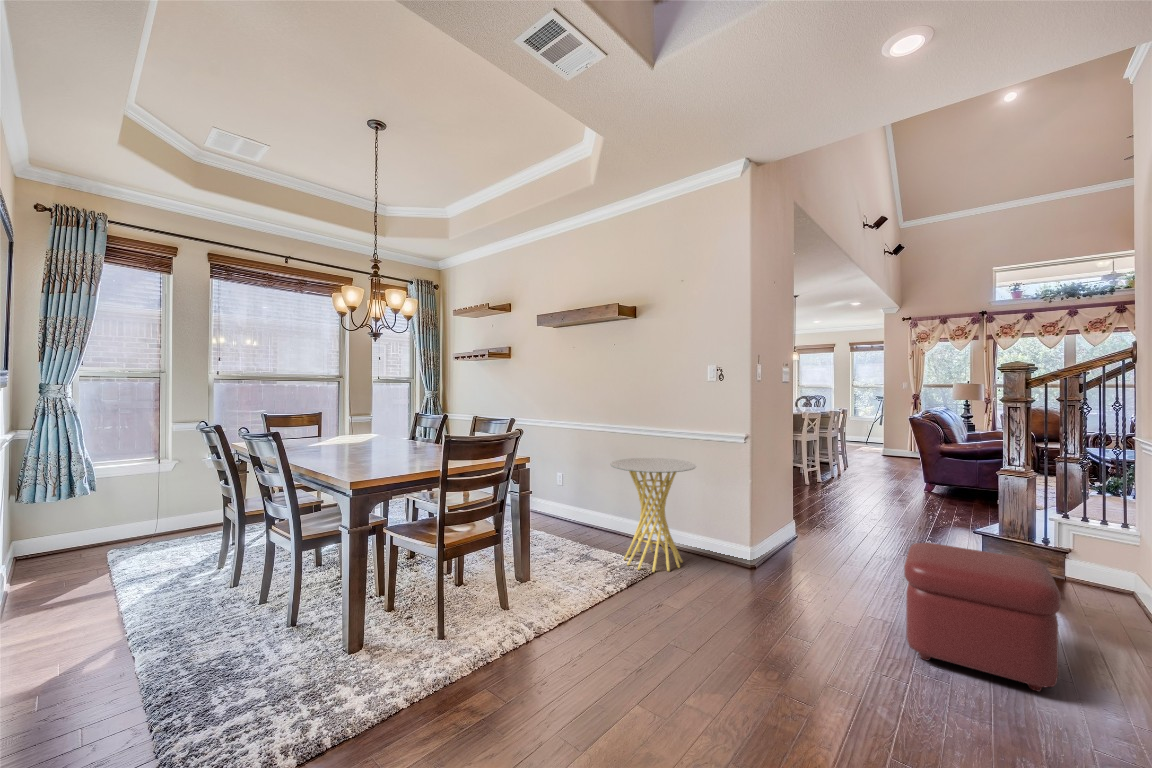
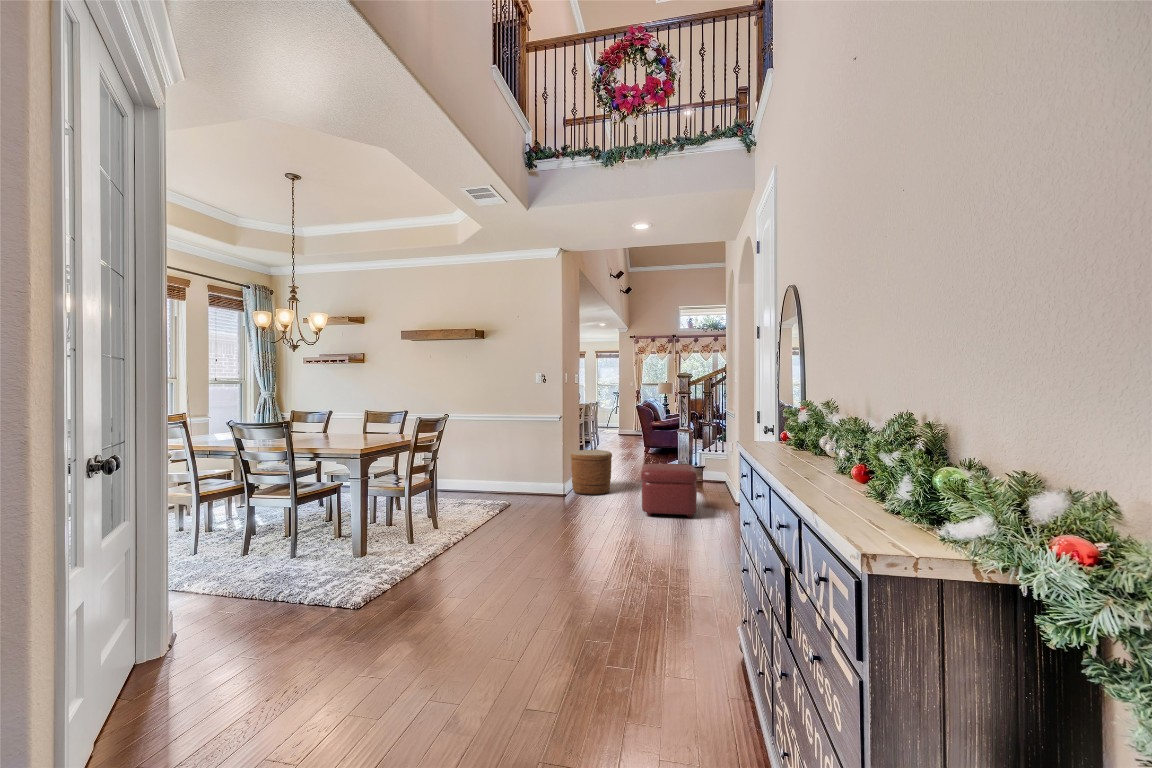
side table: present [610,458,696,572] -> none [473,434,529,505]
woven basket: none [773,492,850,577] -> present [571,450,612,495]

